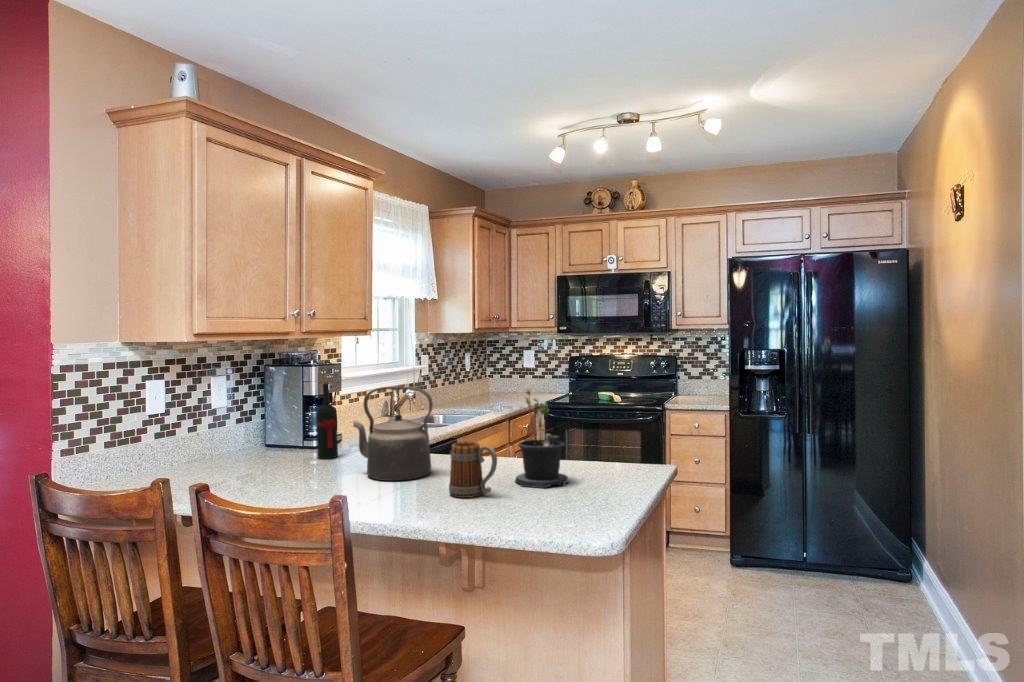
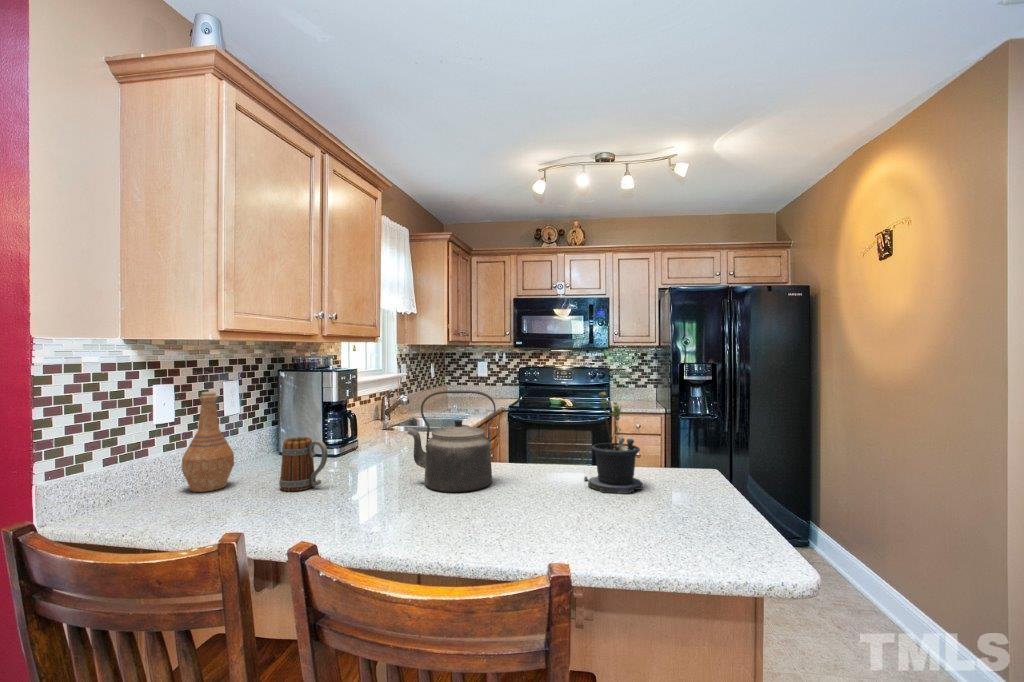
wine bottle: present [317,381,338,459] -> none [347,385,369,468]
vase: none [170,387,213,473] -> present [182,391,234,492]
mug: present [449,442,497,498] -> present [279,437,328,491]

